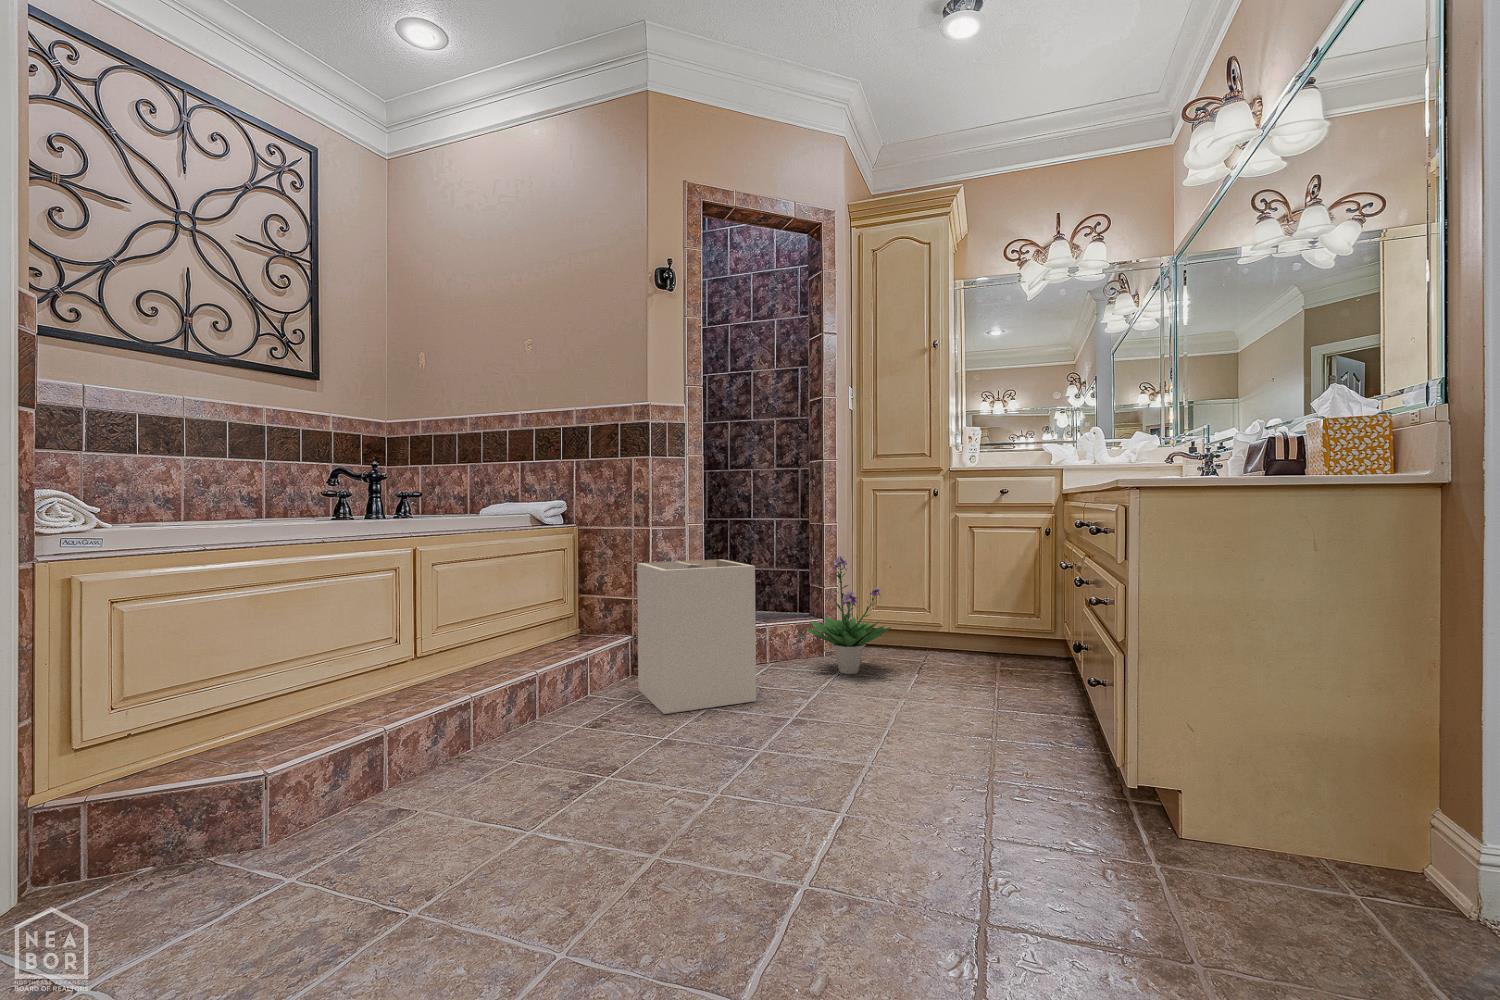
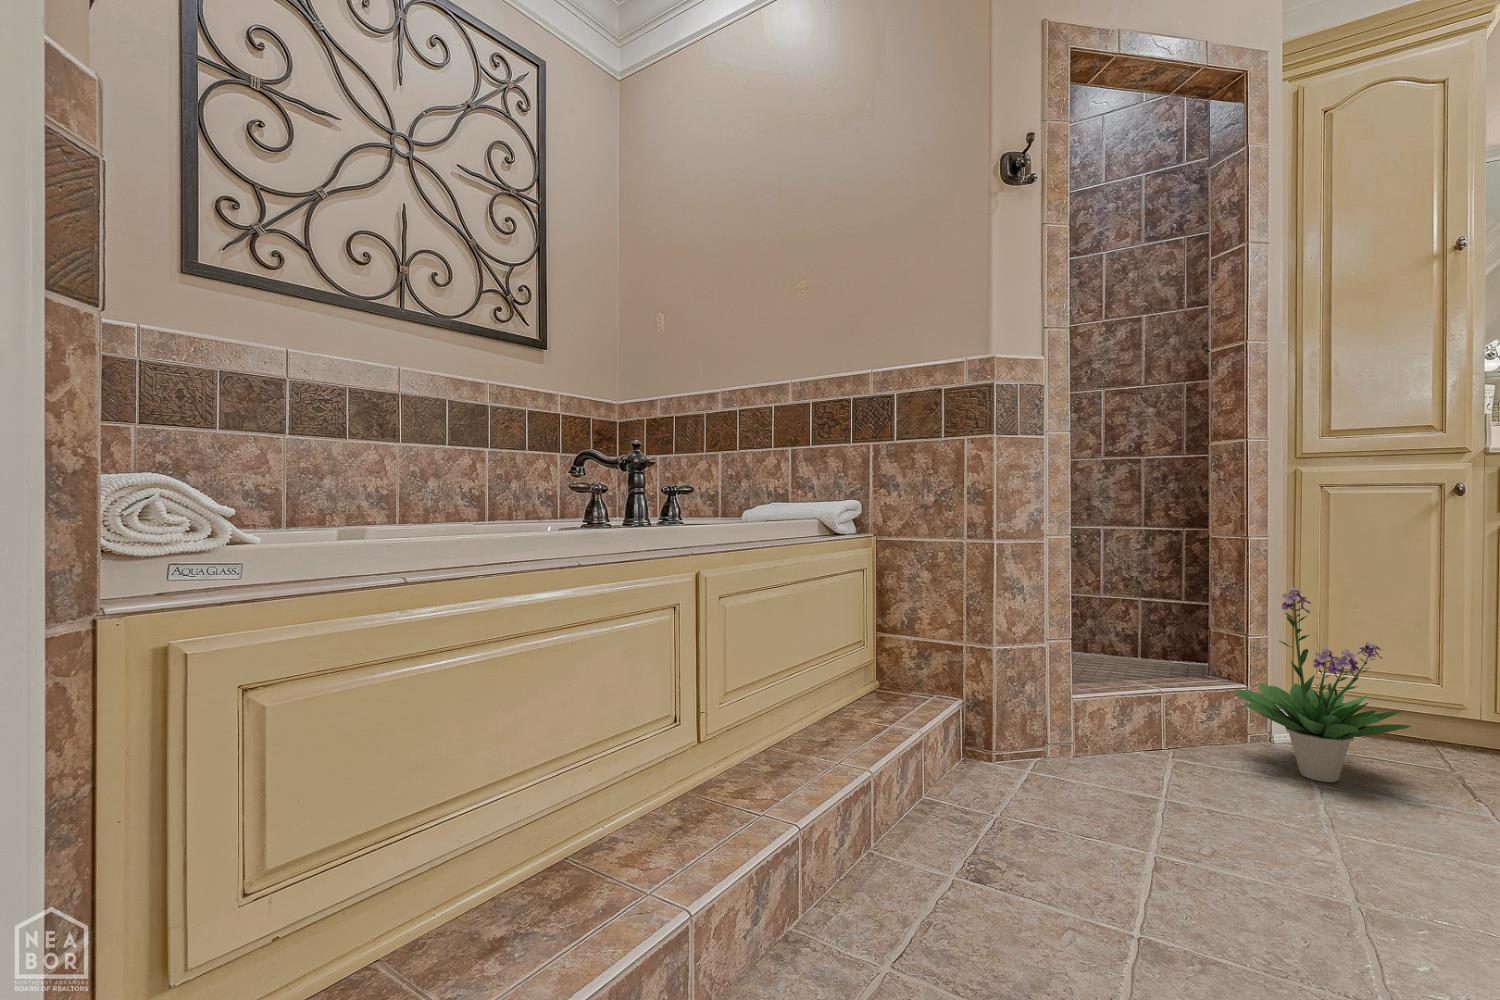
laundry hamper: present [637,559,756,714] -> none [989,591,1222,854]

